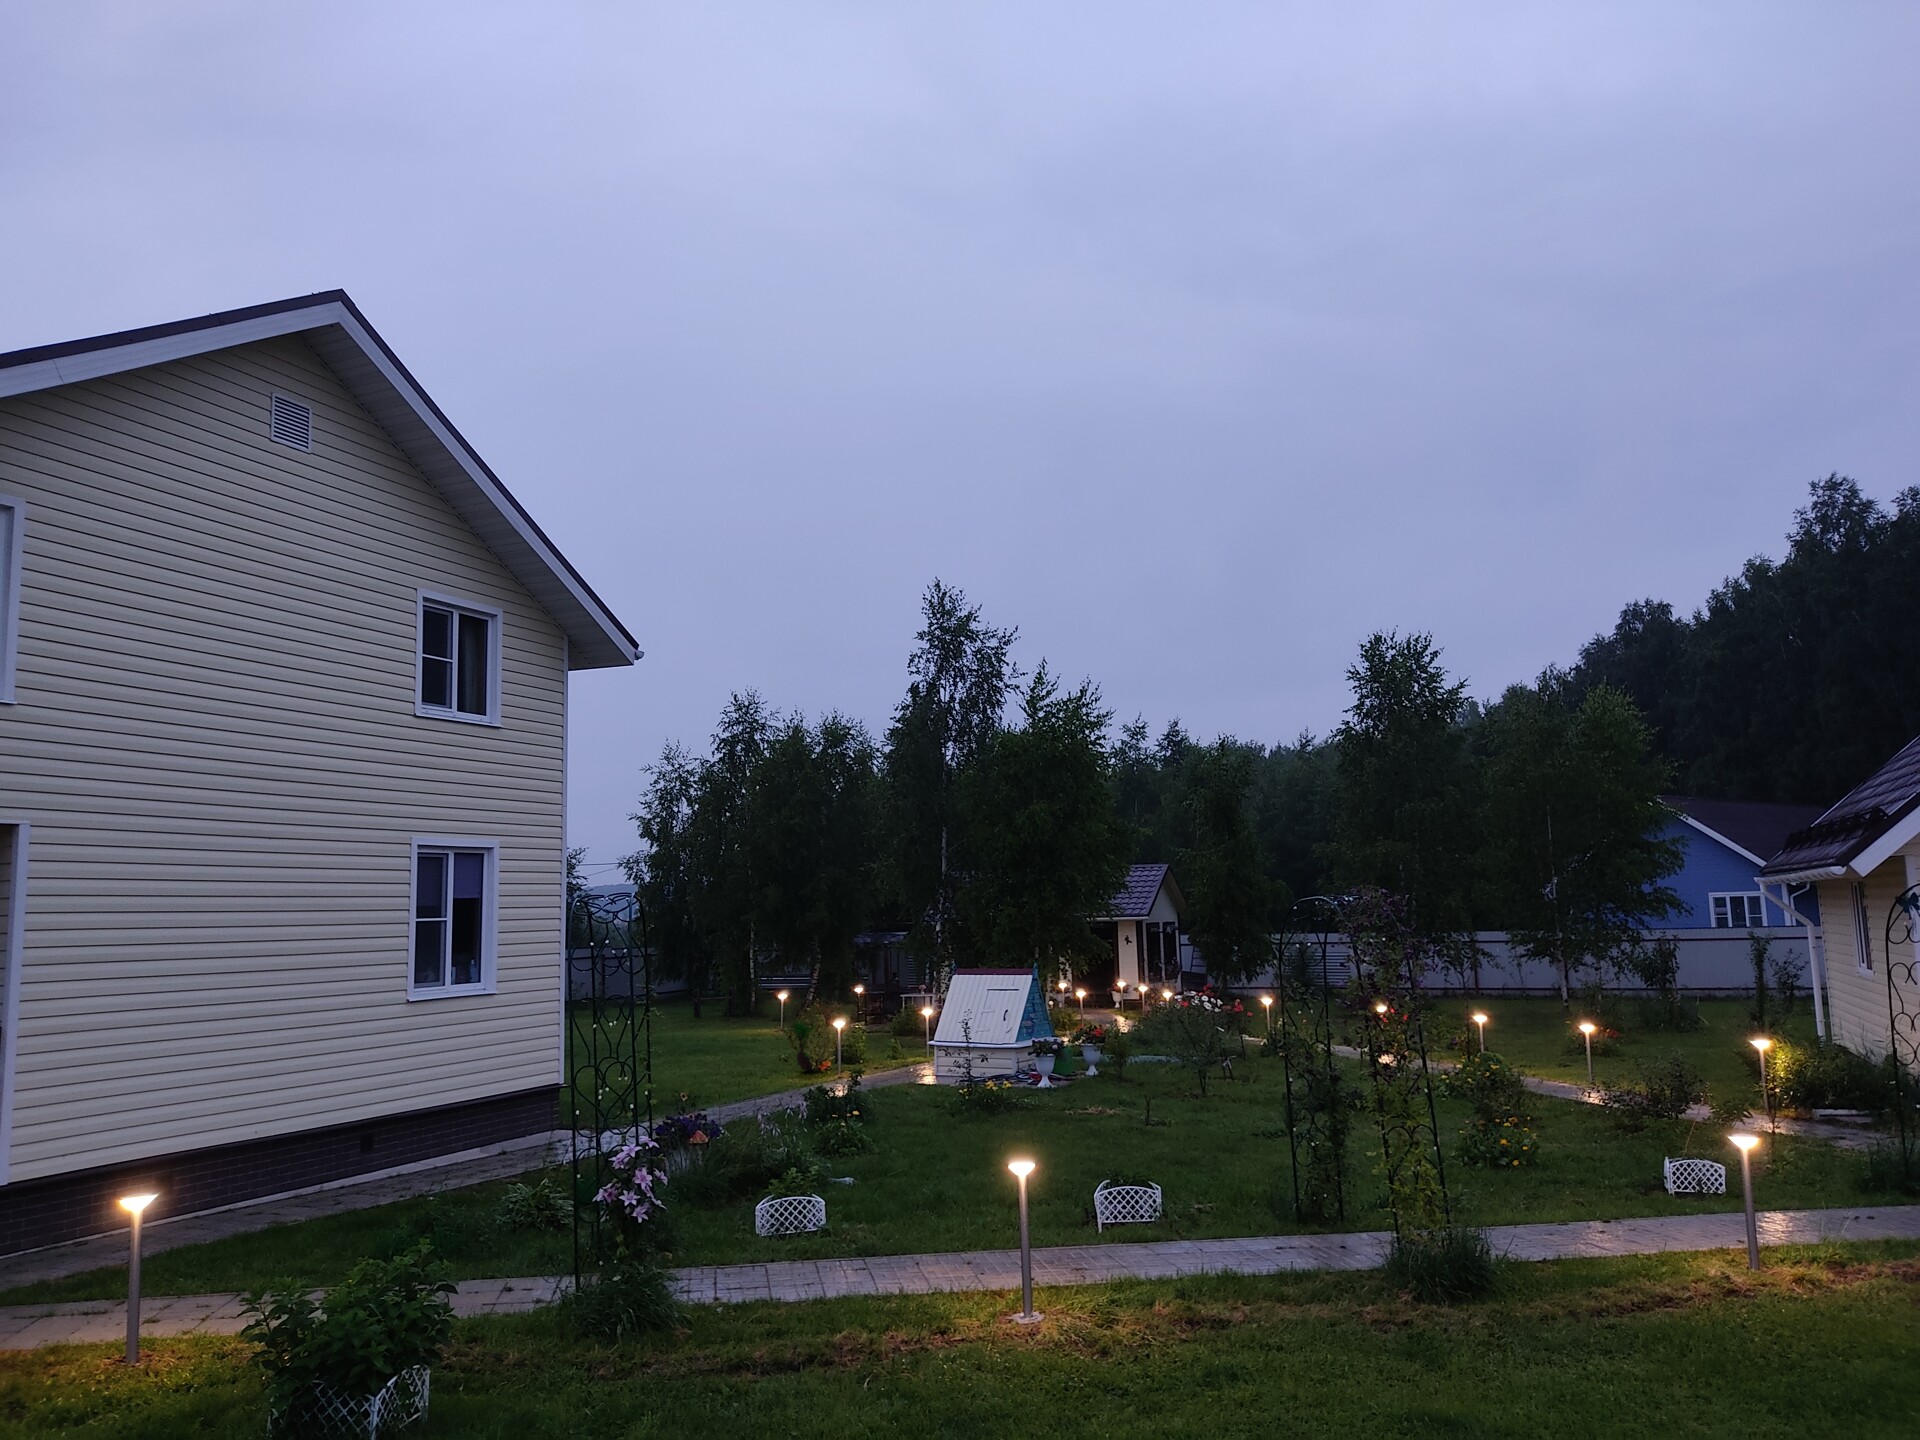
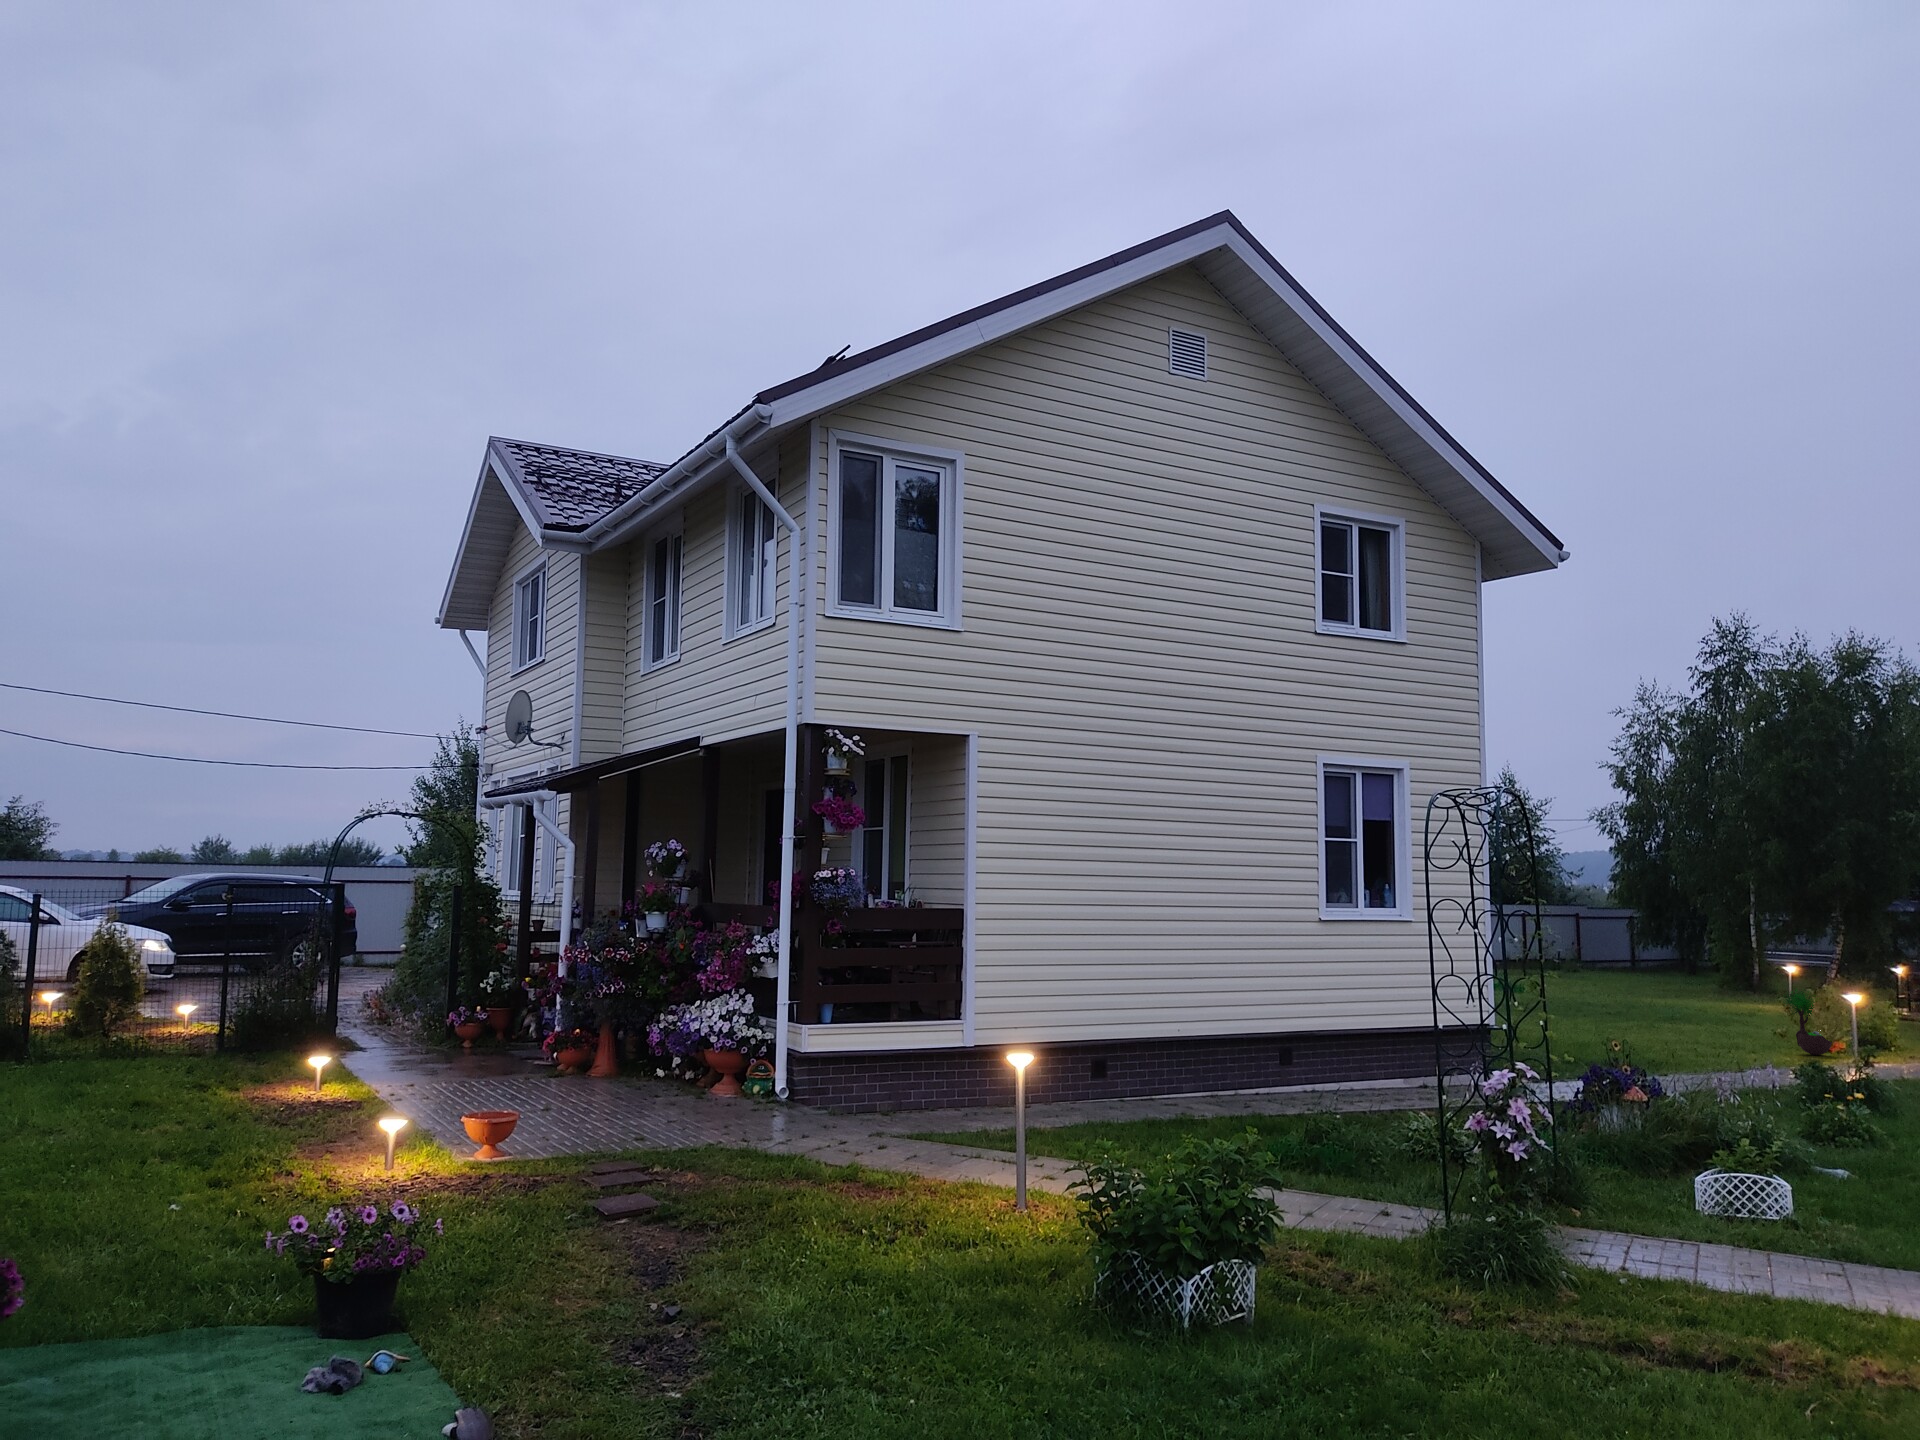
bench: present [694,987,736,1018] -> none [1677,958,1732,993]

